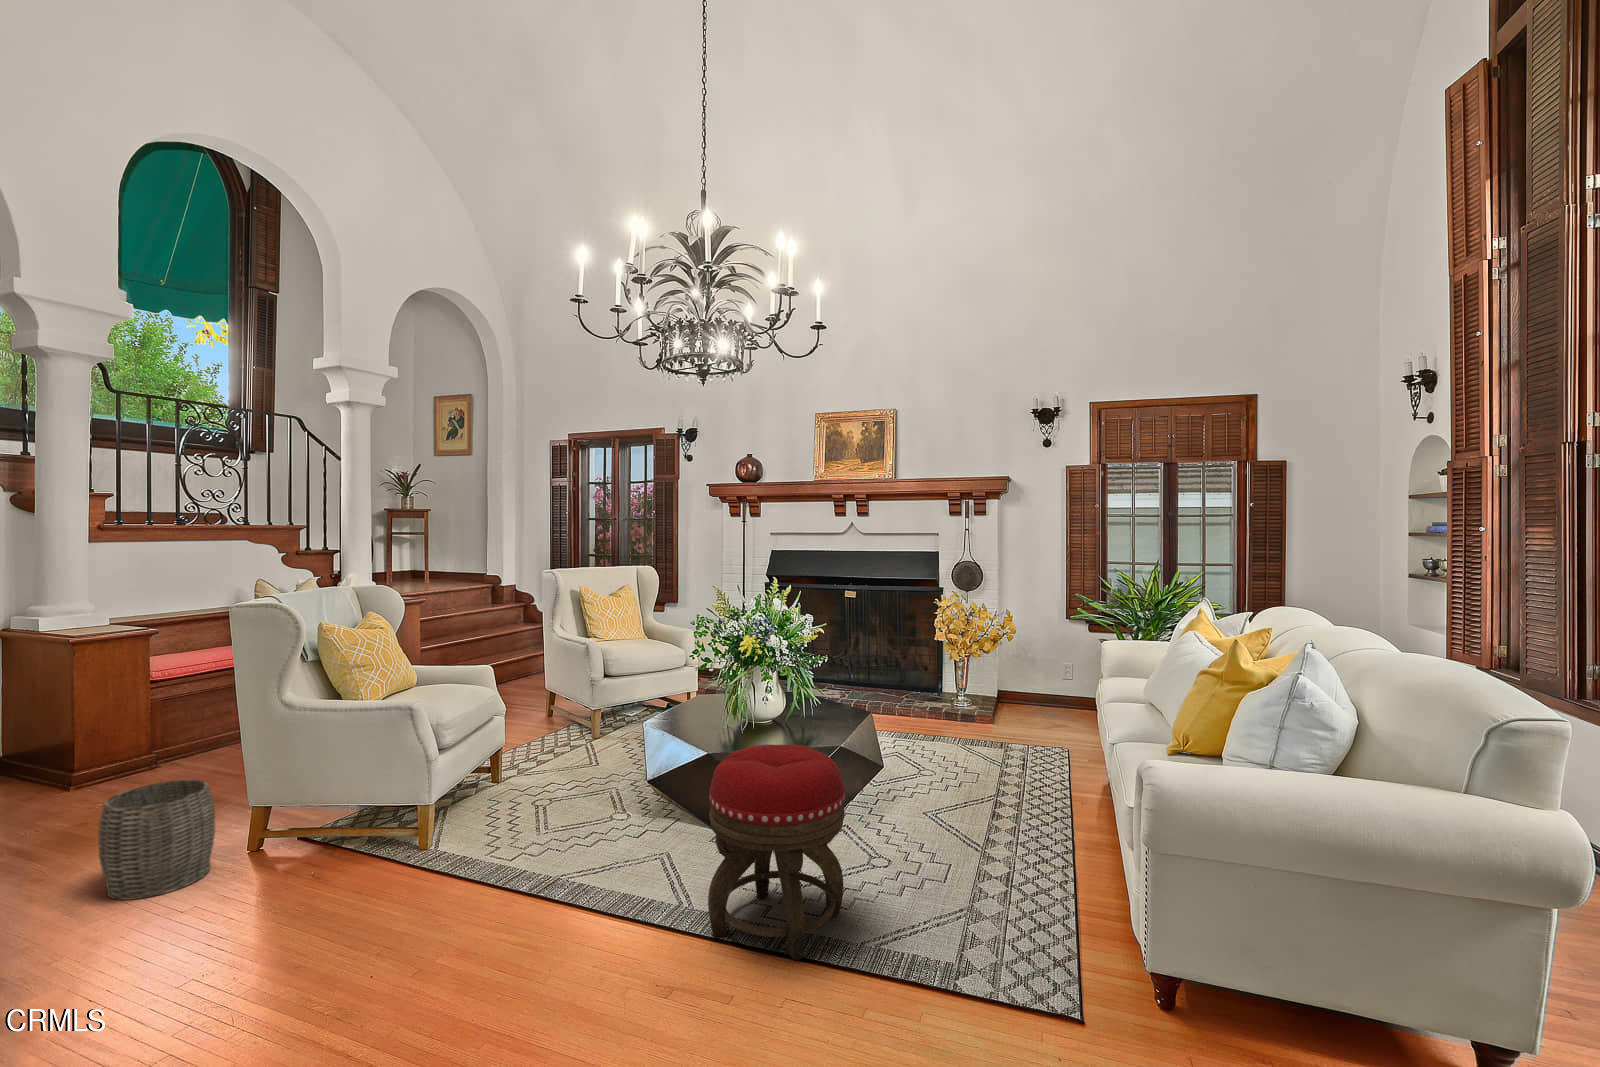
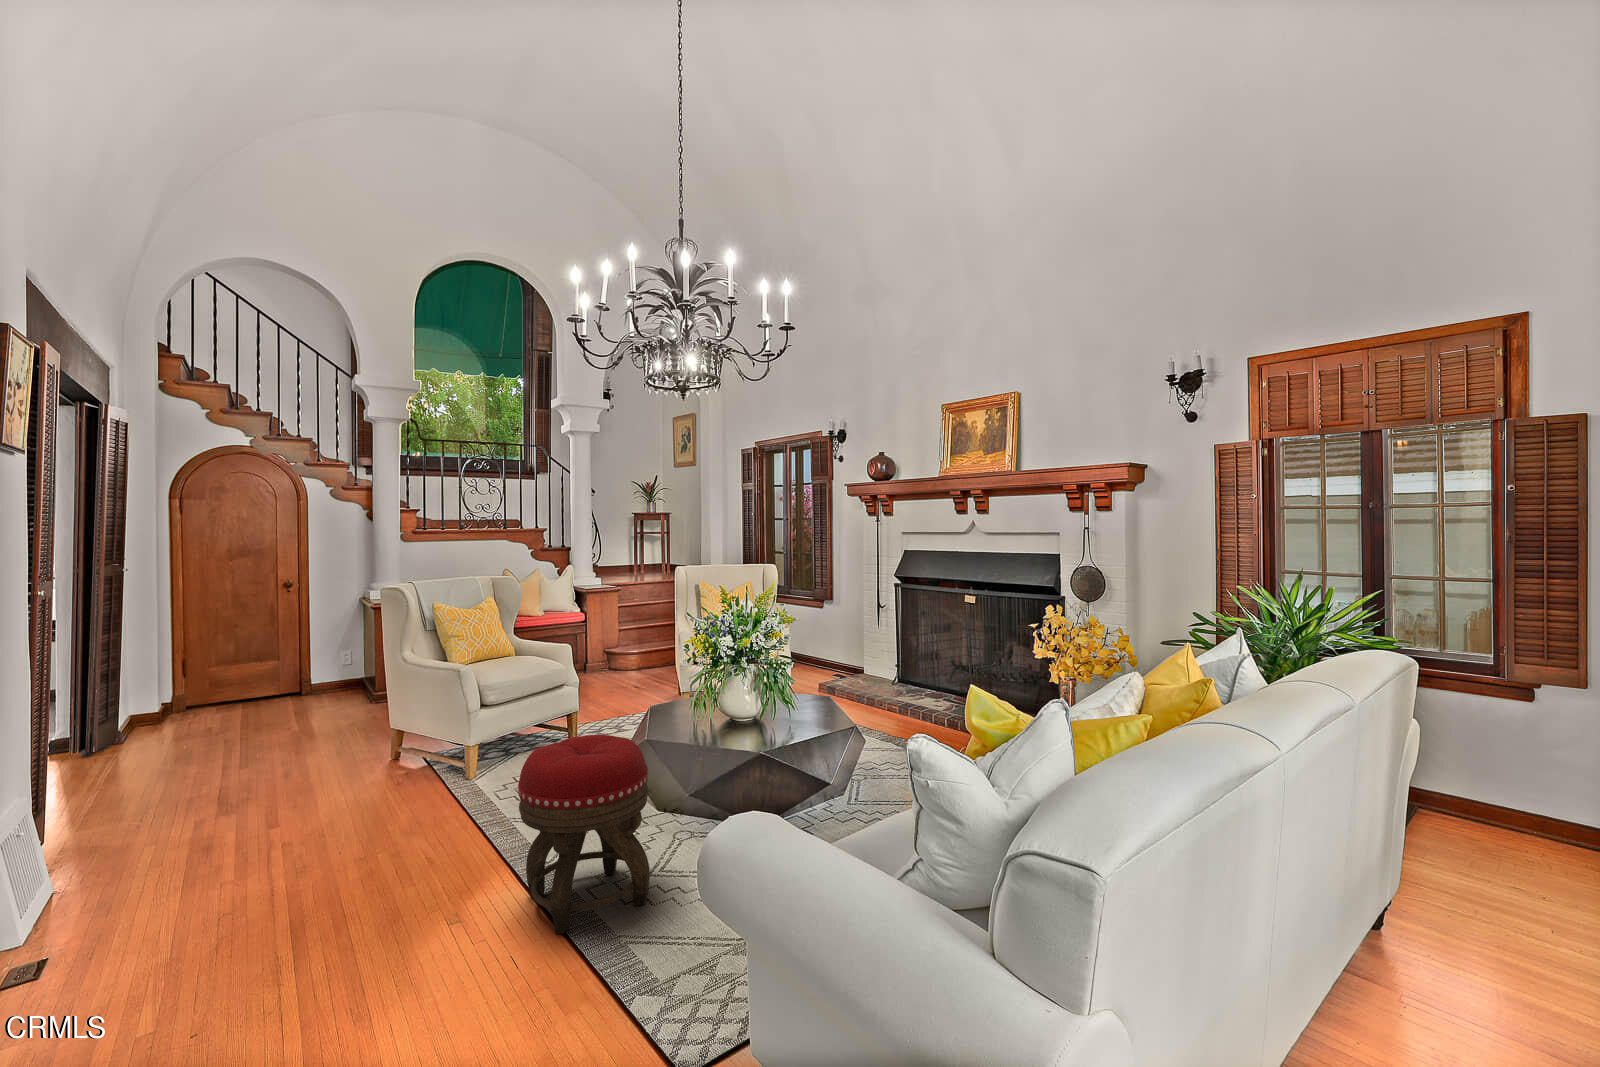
woven basket: present [99,779,215,900] -> none [272,709,345,785]

